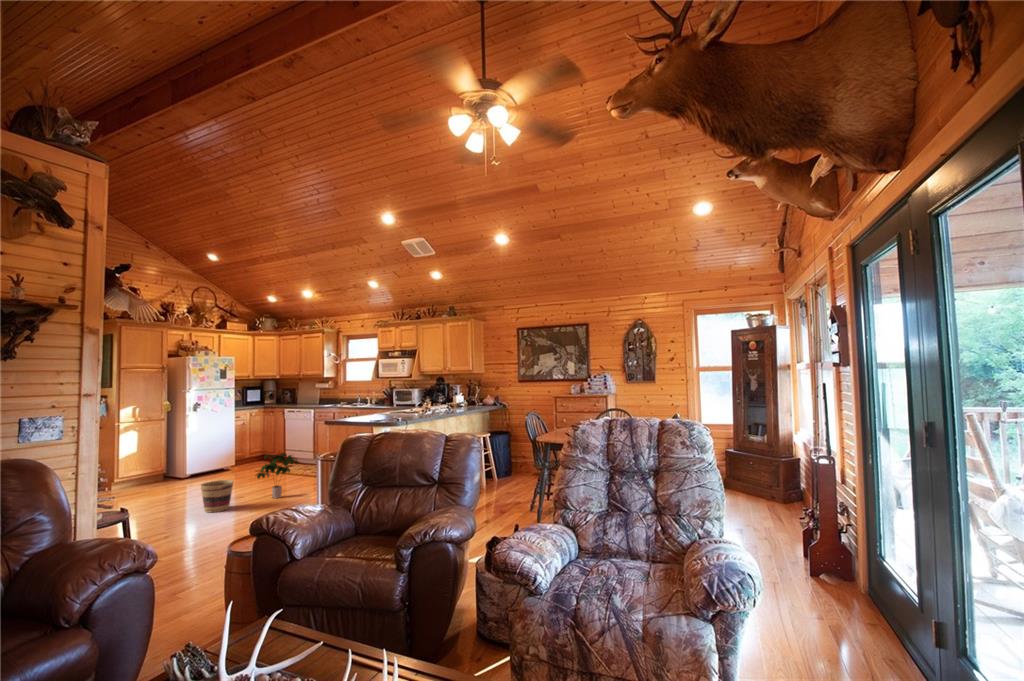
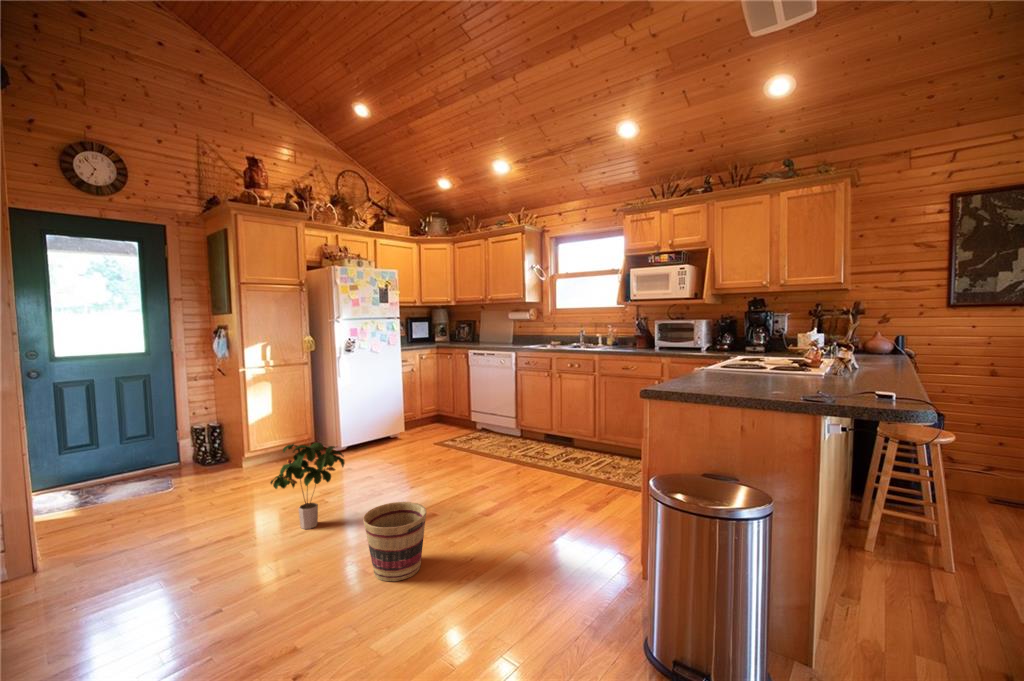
potted plant: present [256,453,298,498] -> present [270,443,345,529]

